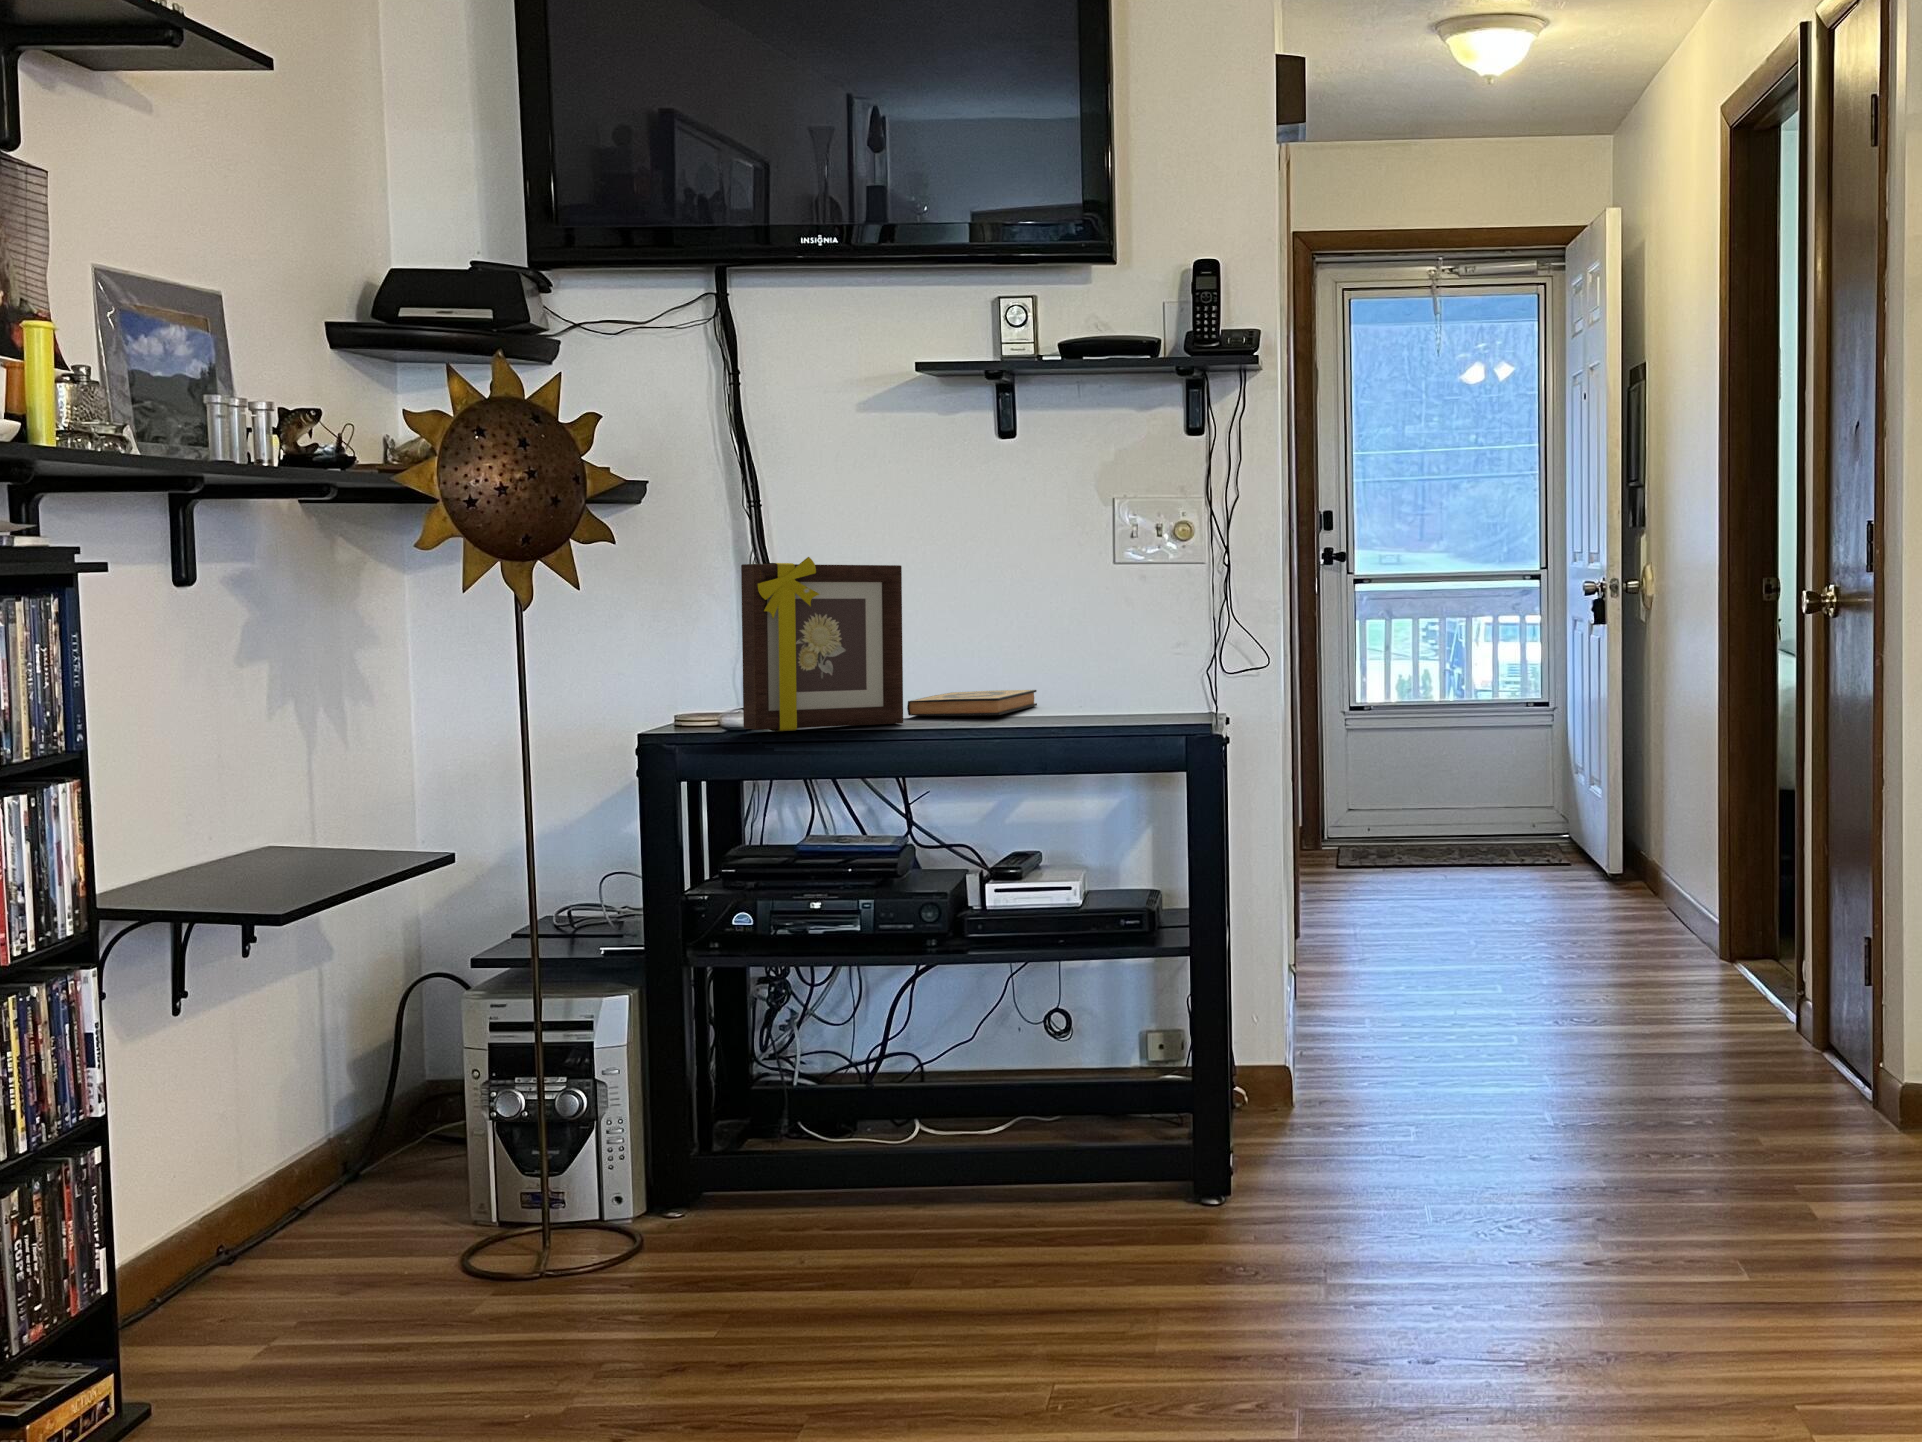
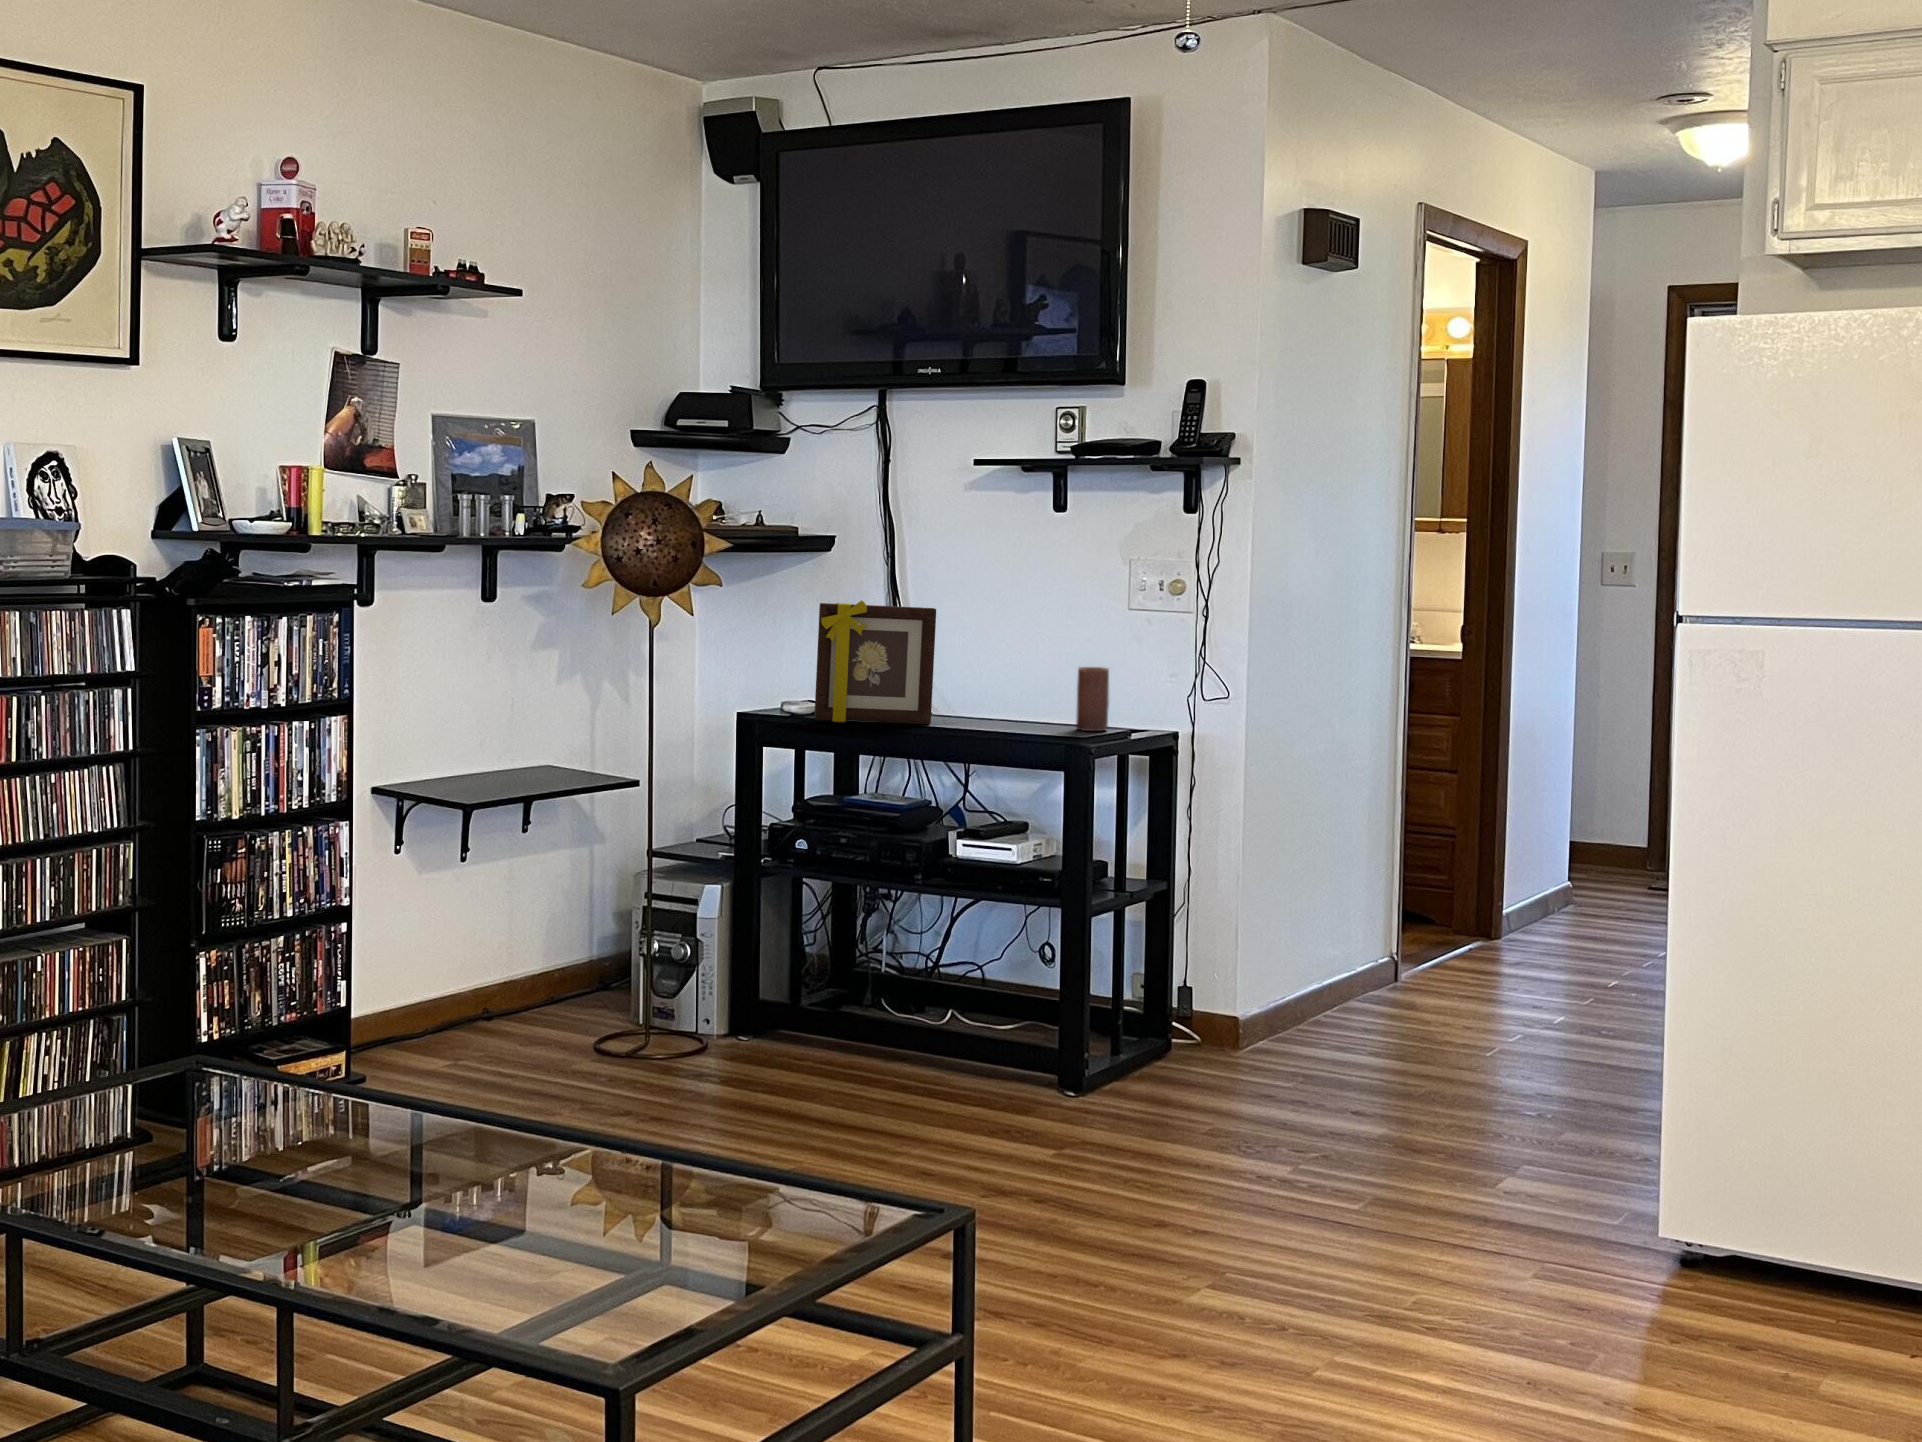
candle: none [1079,632,1120,713] -> present [1076,667,1109,731]
hardback book: present [907,690,1037,716] -> none [951,703,1070,725]

